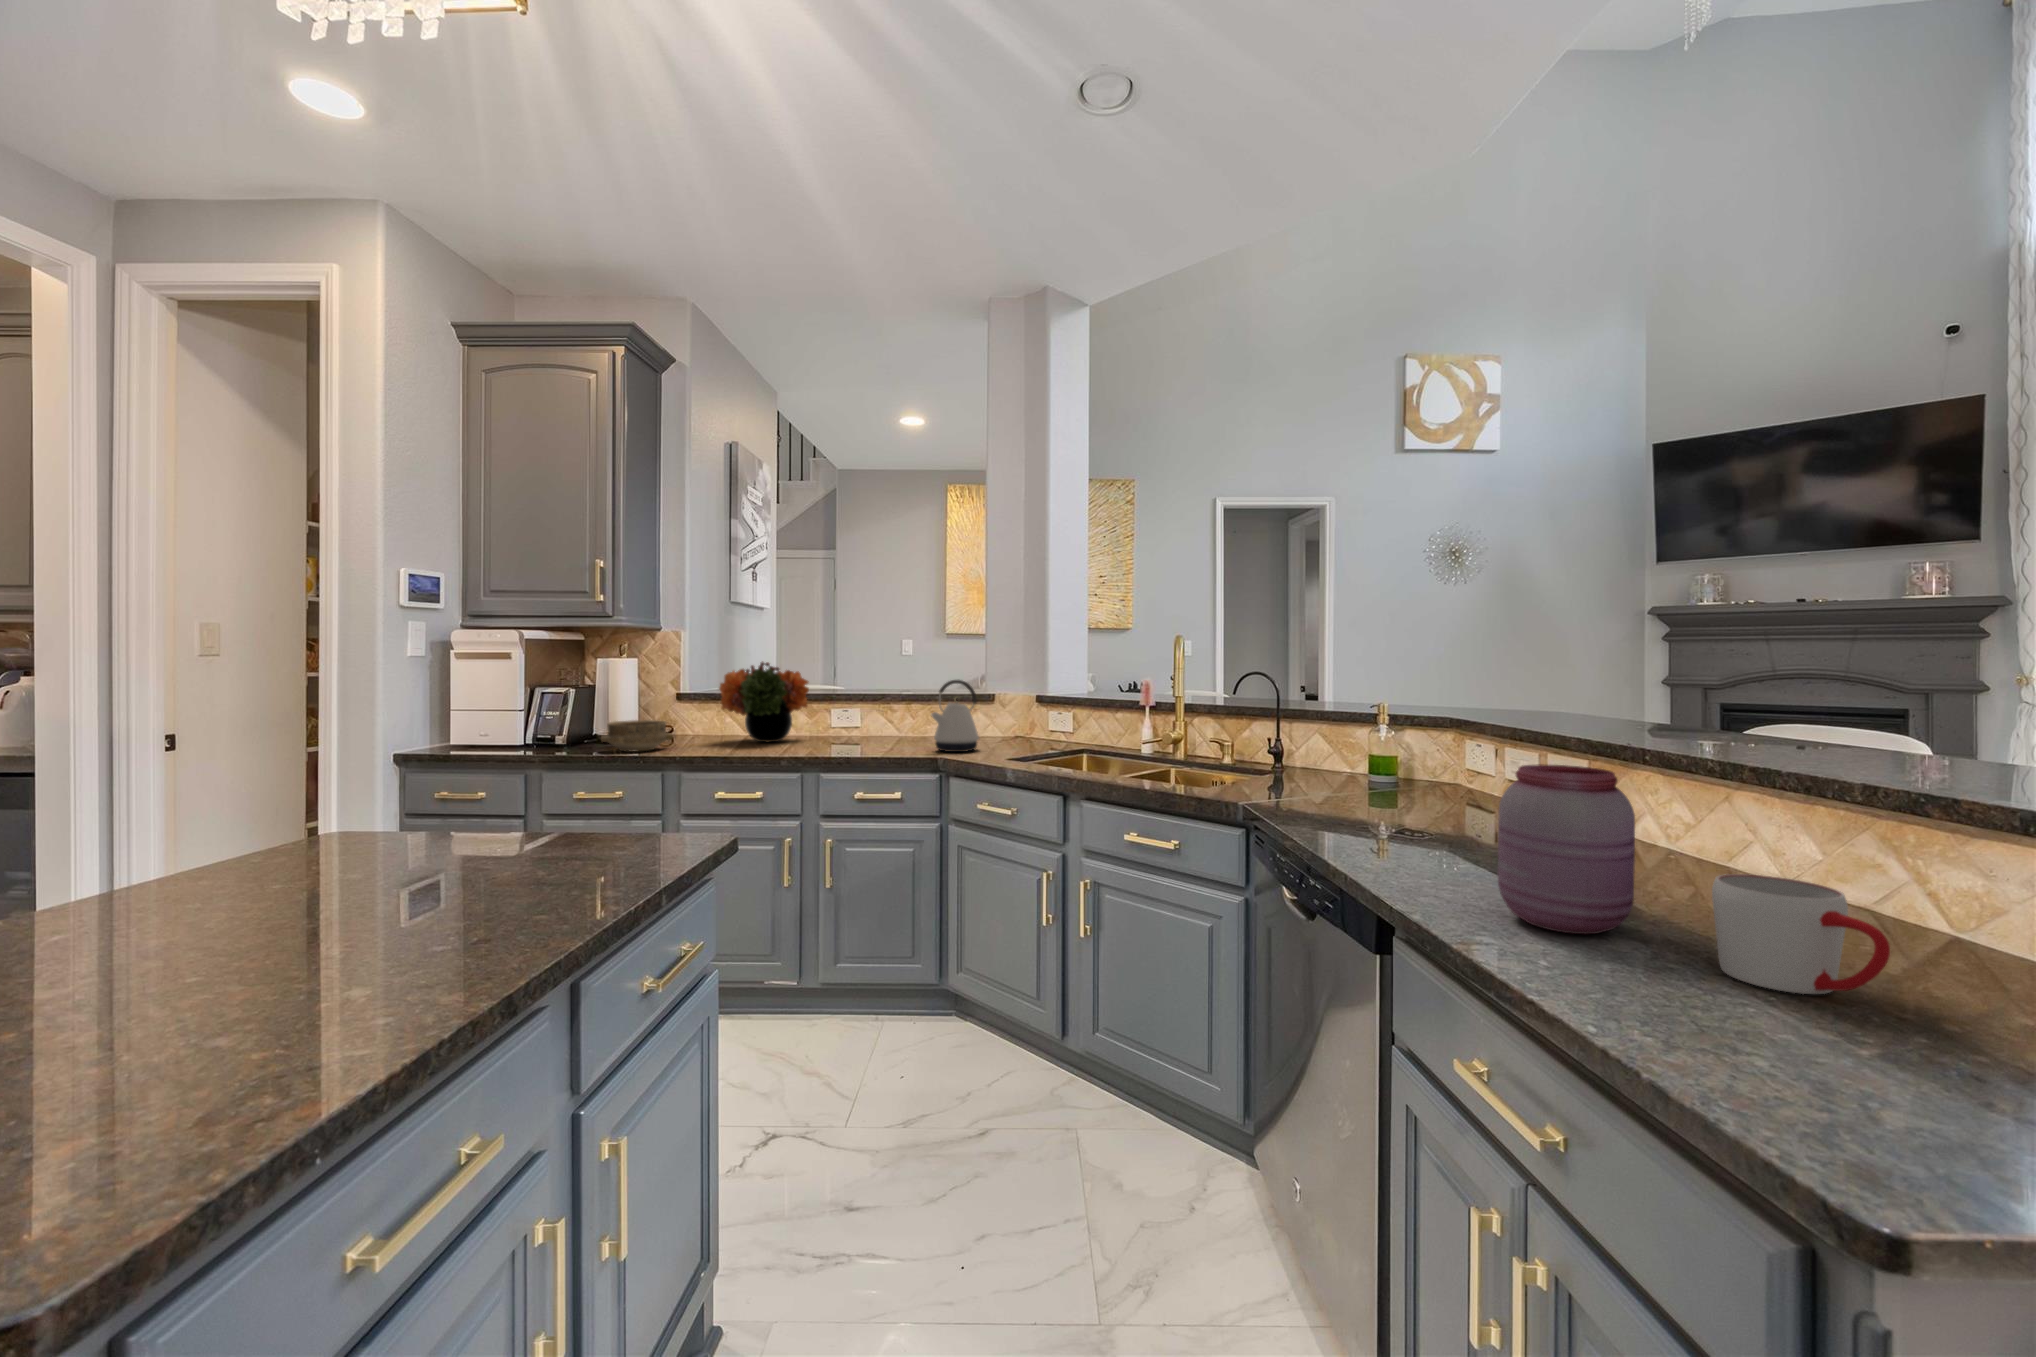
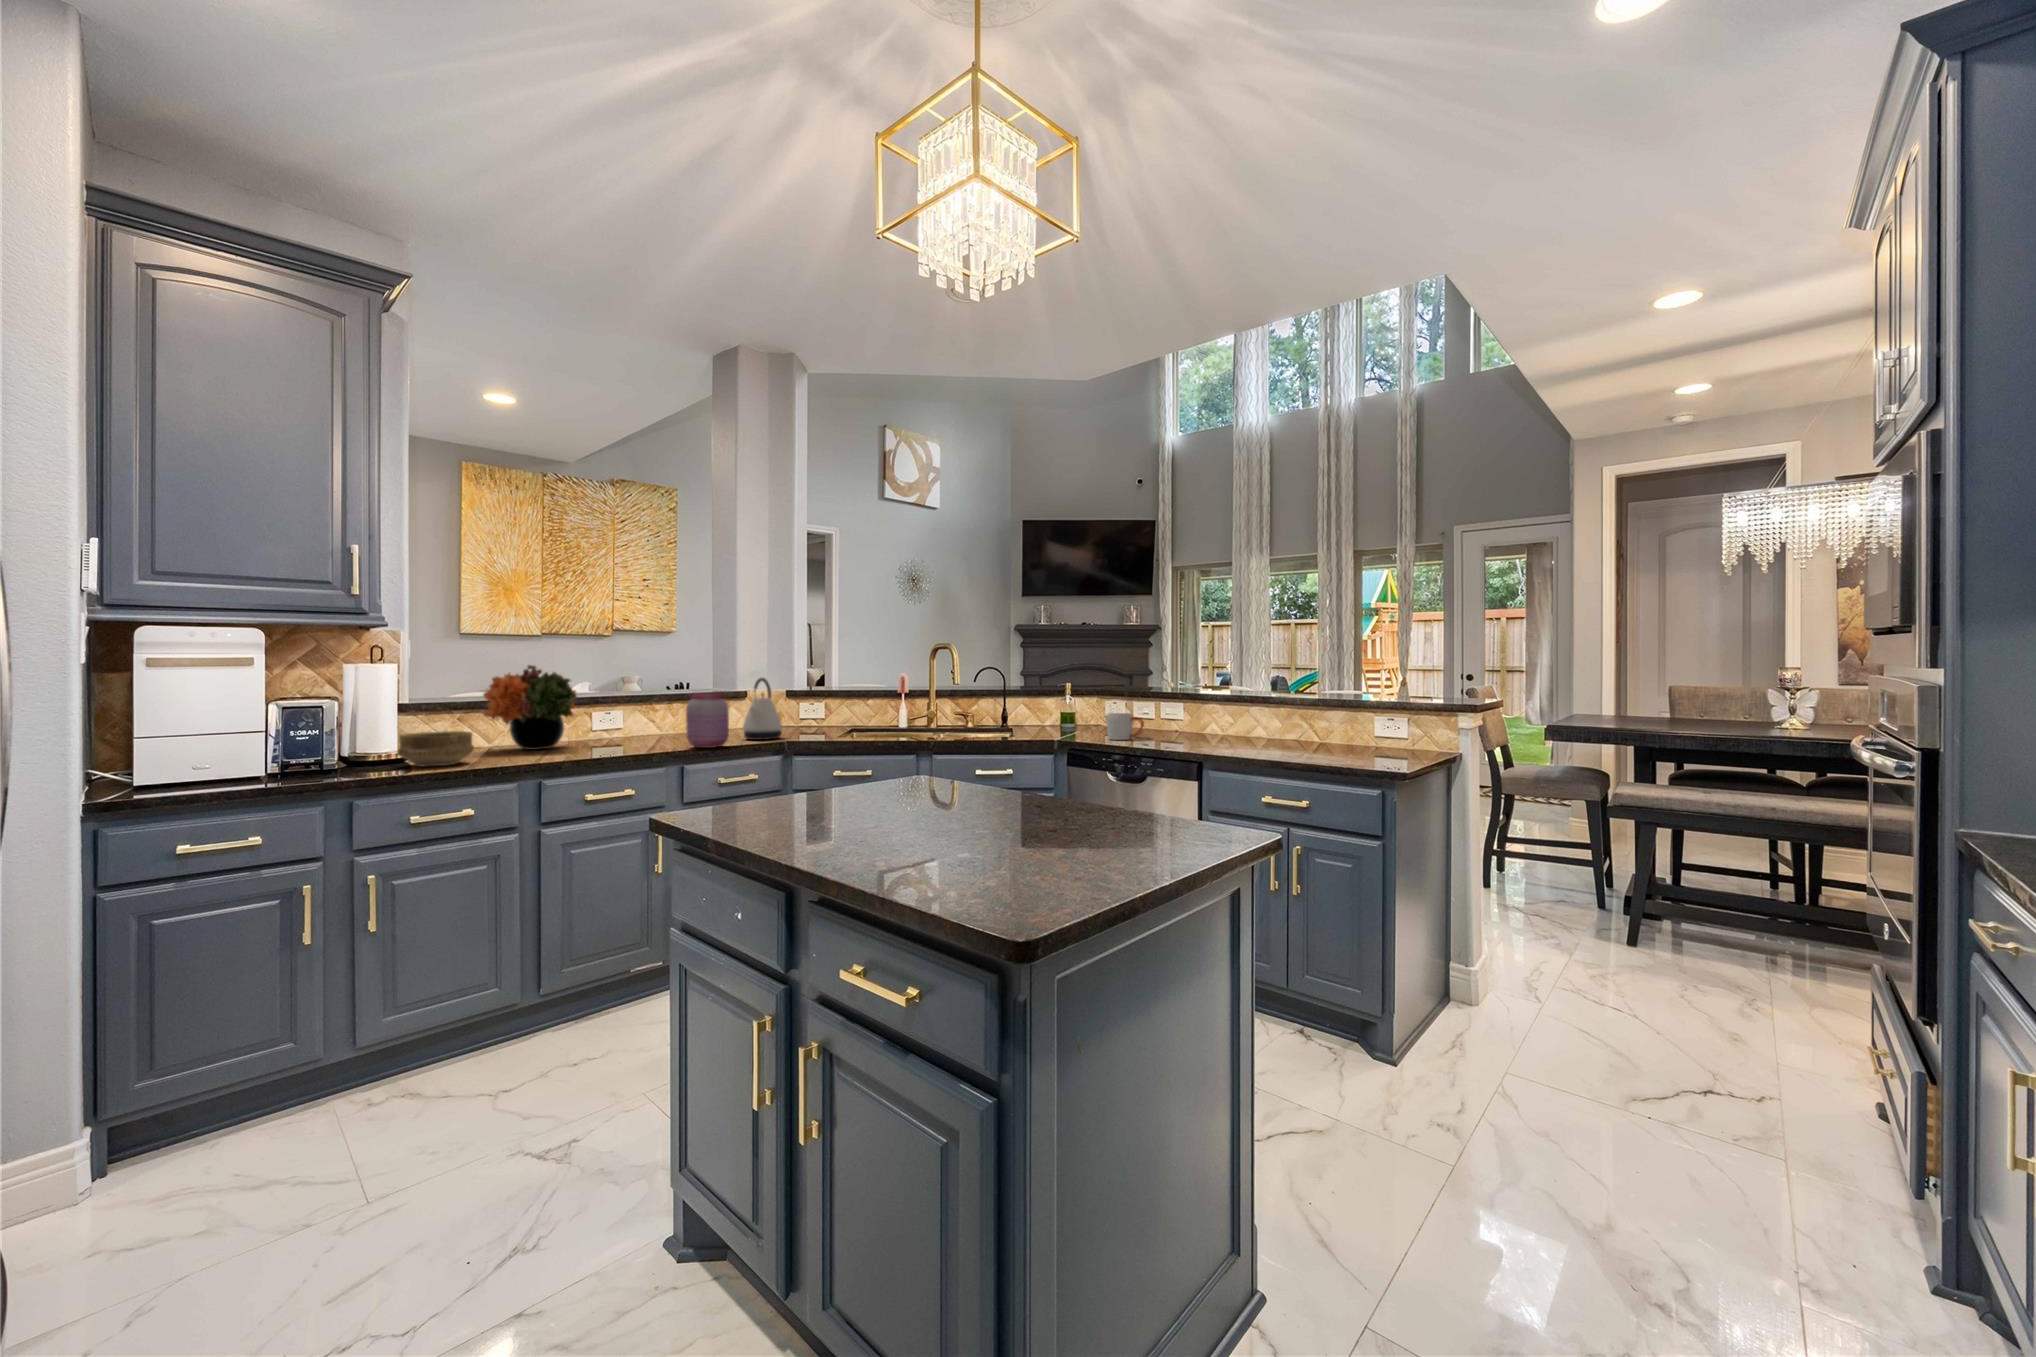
jar: present [1498,764,1635,934] -> present [686,693,729,748]
mug: present [1712,874,1890,994] -> present [1106,713,1144,740]

